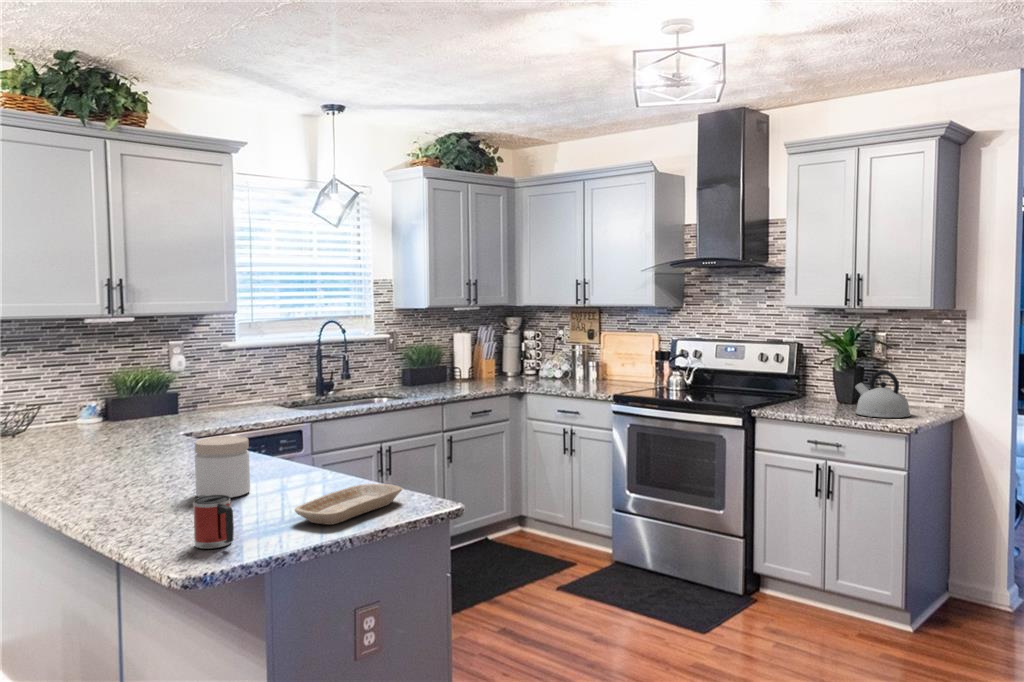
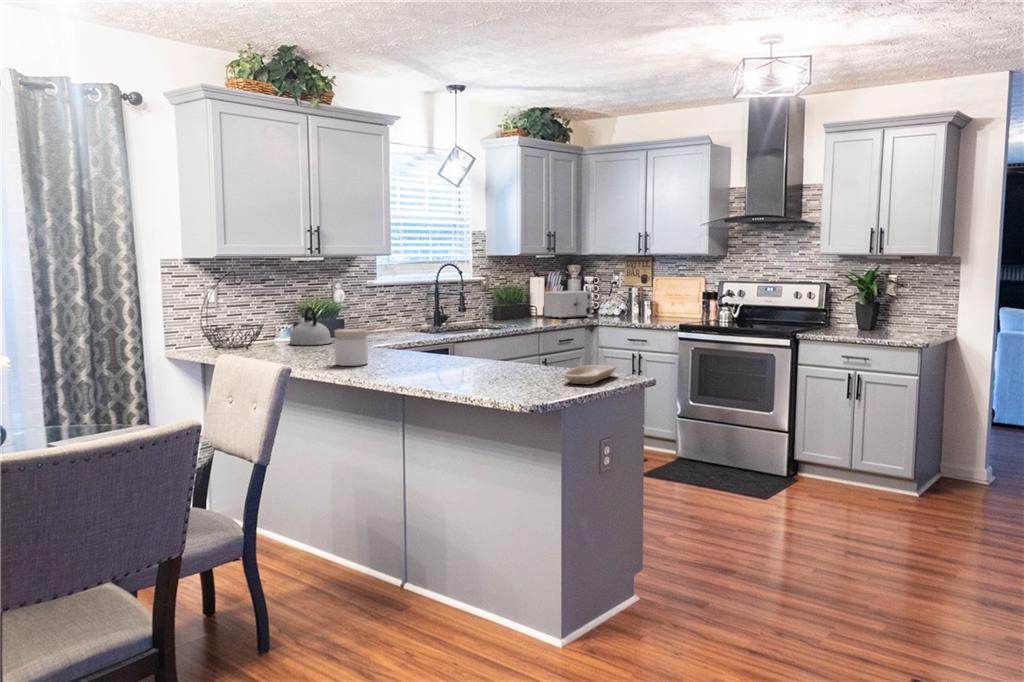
toaster: none [471,348,529,383] -> present [544,291,592,319]
kettle: present [855,370,911,418] -> present [289,307,332,345]
jar: present [195,436,250,498] -> present [334,329,368,366]
mug: present [193,495,234,549] -> none [518,361,548,393]

